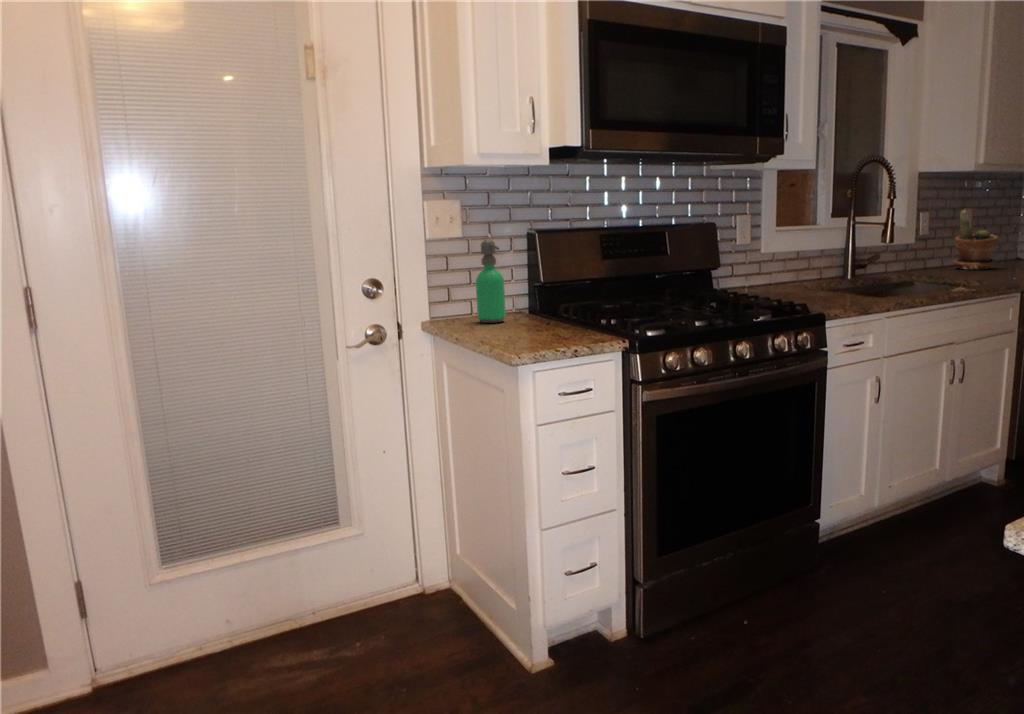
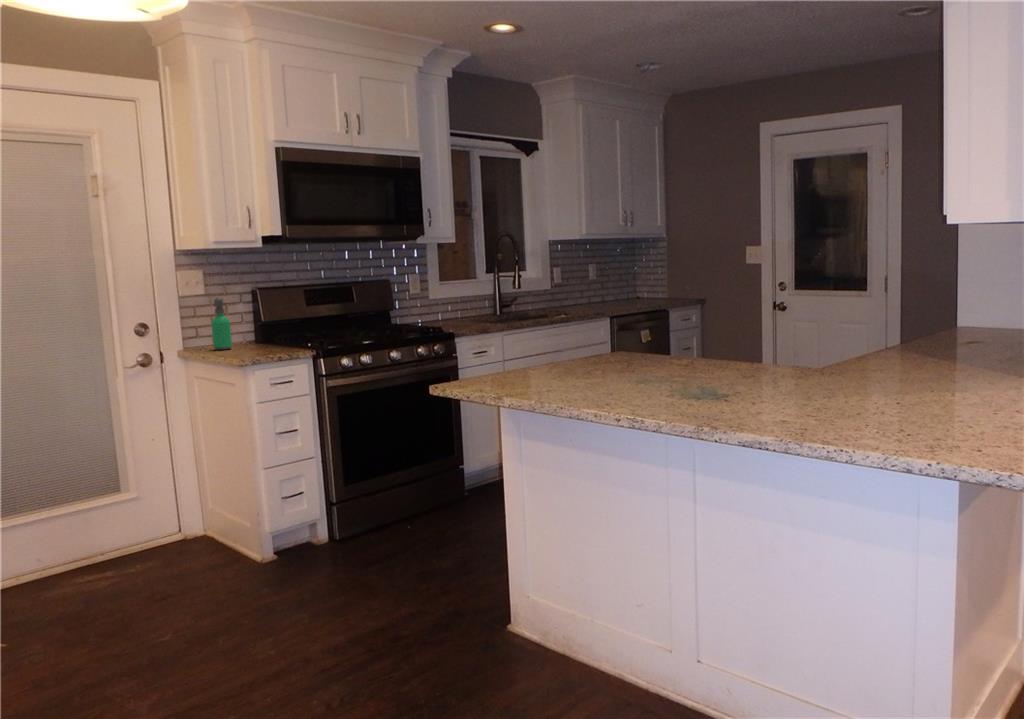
potted plant: present [954,211,997,270] -> none [571,268,596,308]

